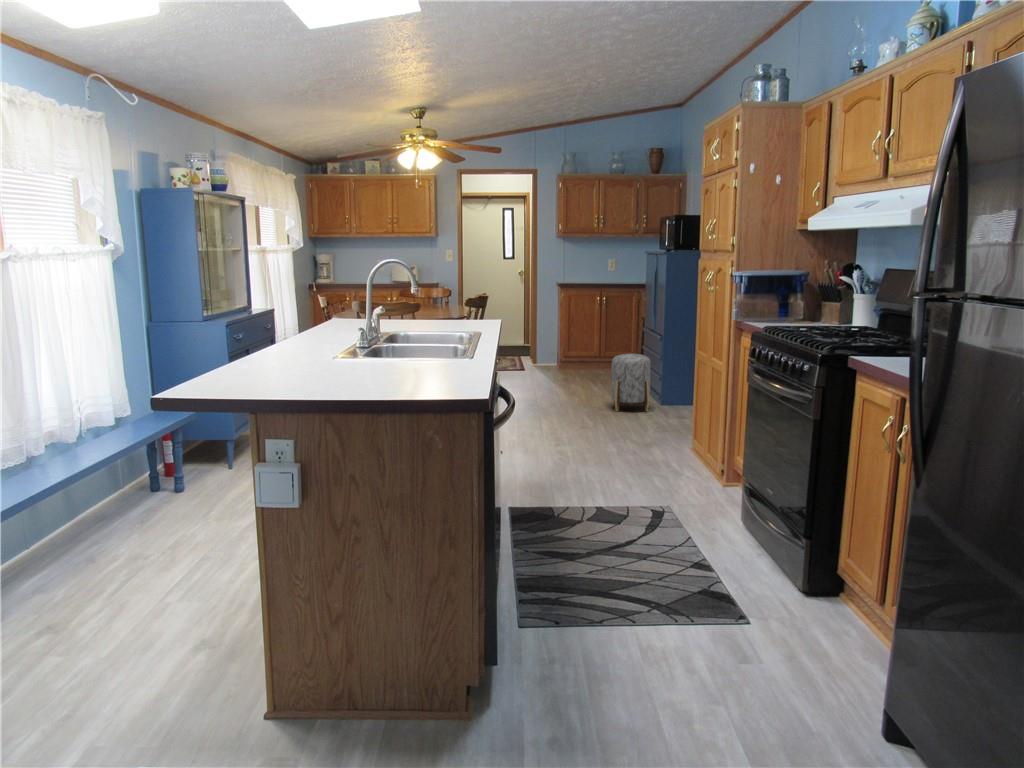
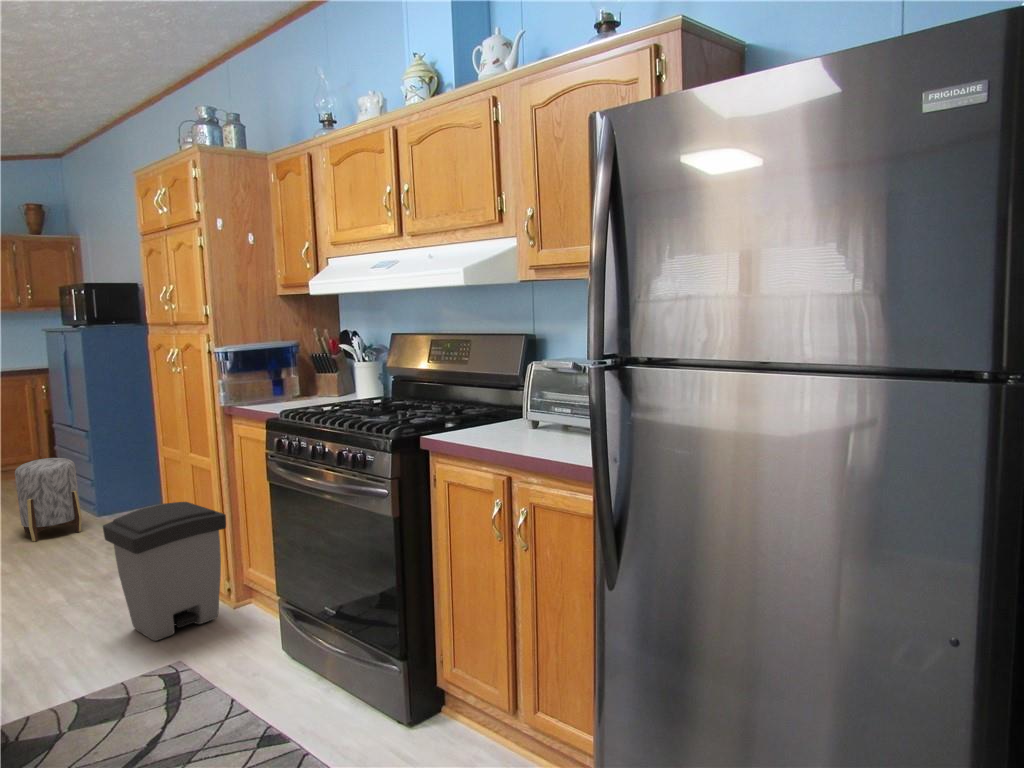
trash can: none [639,392,723,489] -> present [103,502,226,641]

